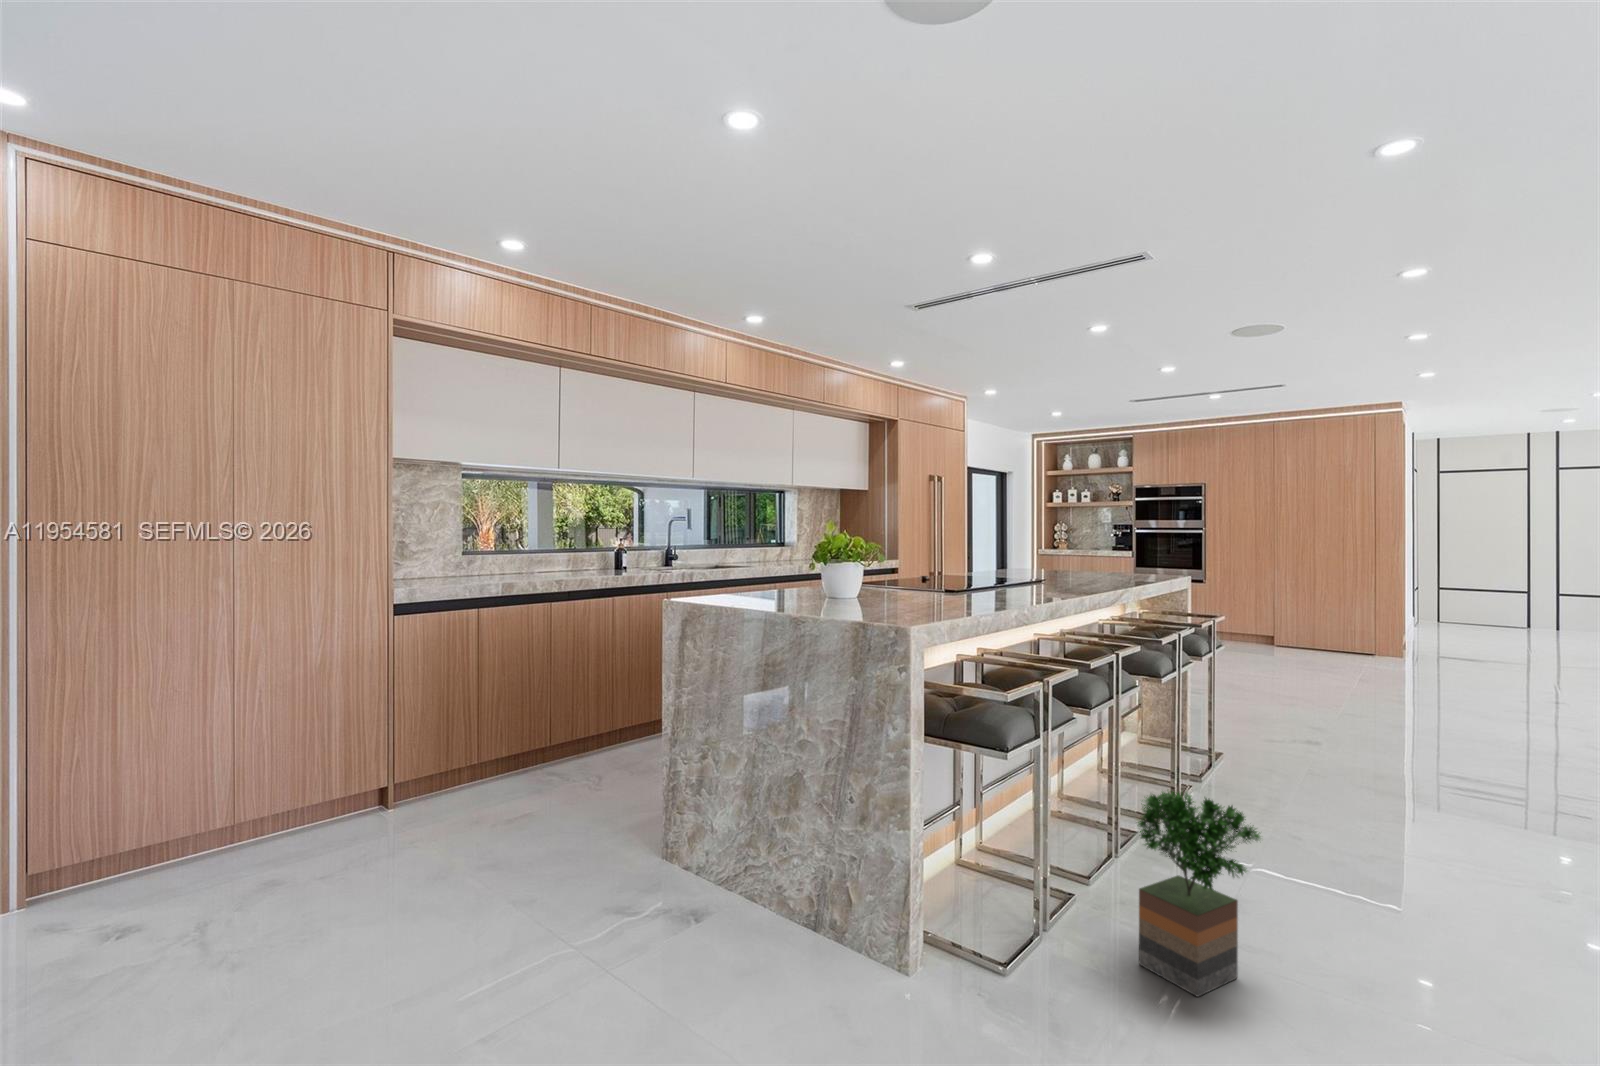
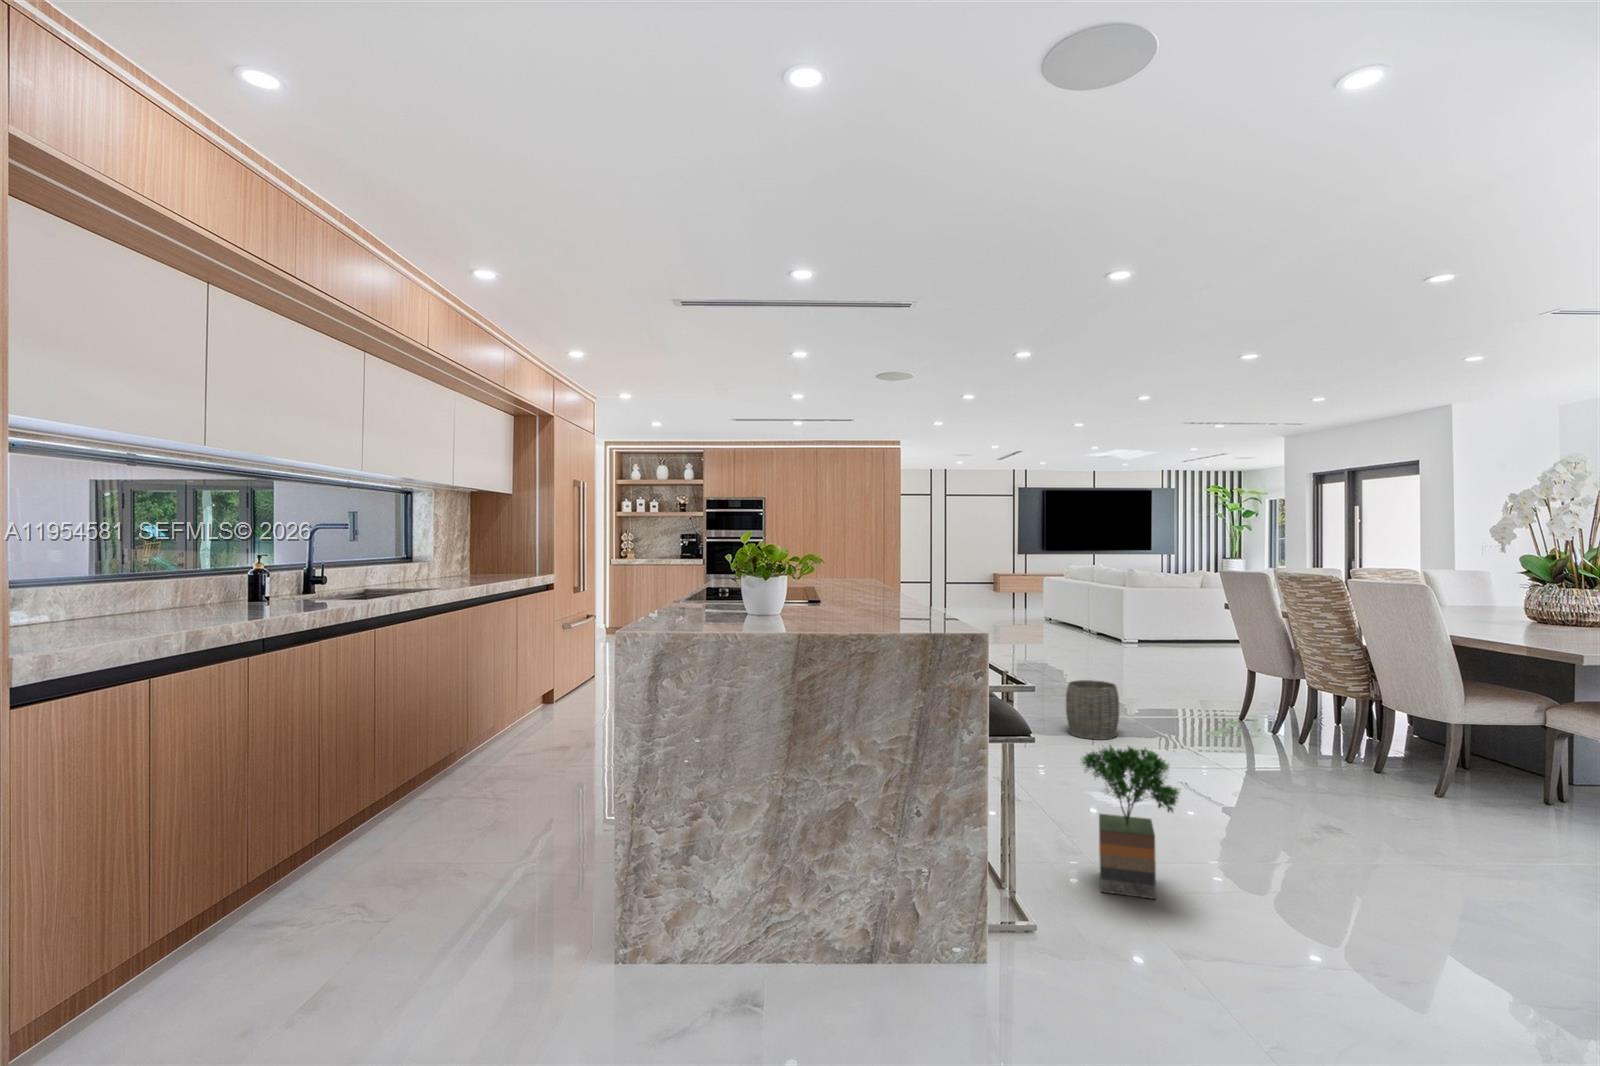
woven basket: none [1443,734,1539,826] -> present [1066,680,1119,740]

